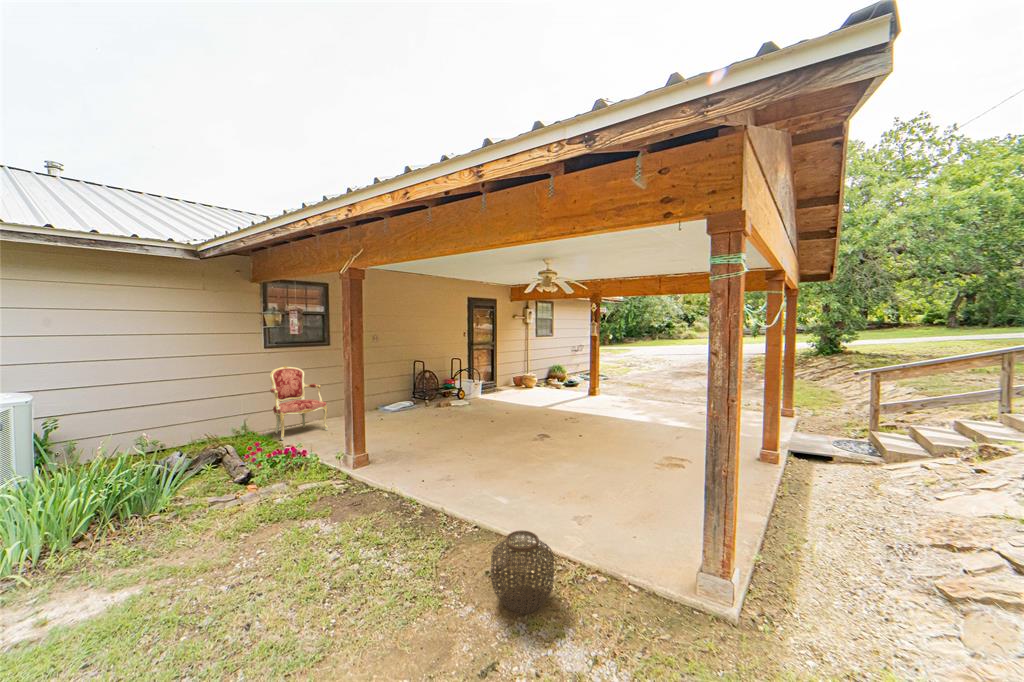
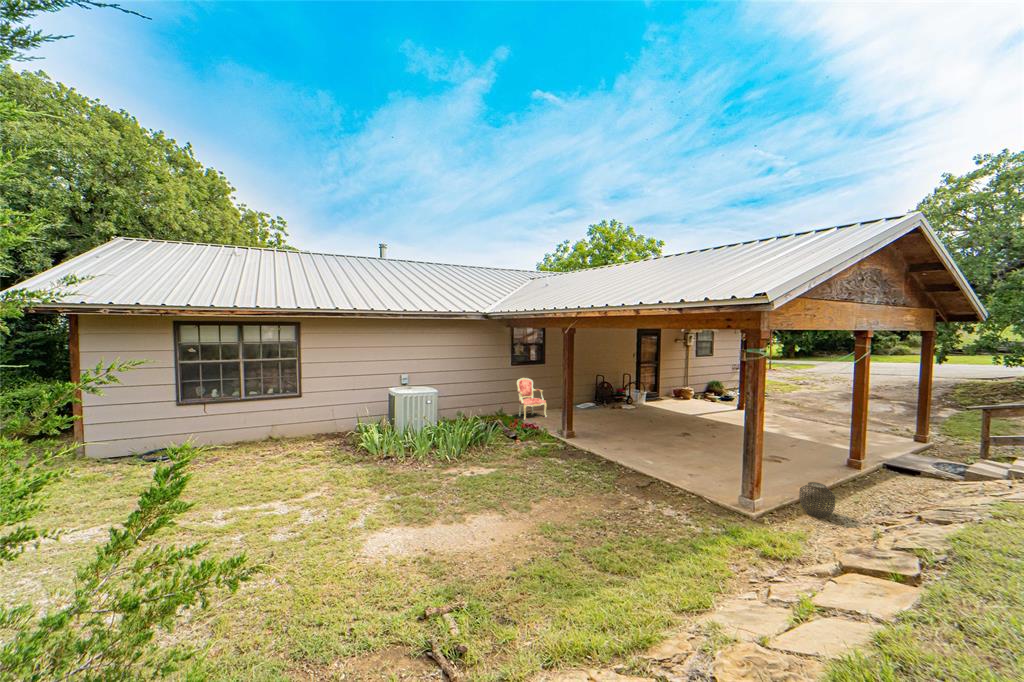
woven basket: present [491,530,554,613] -> present [799,482,835,517]

